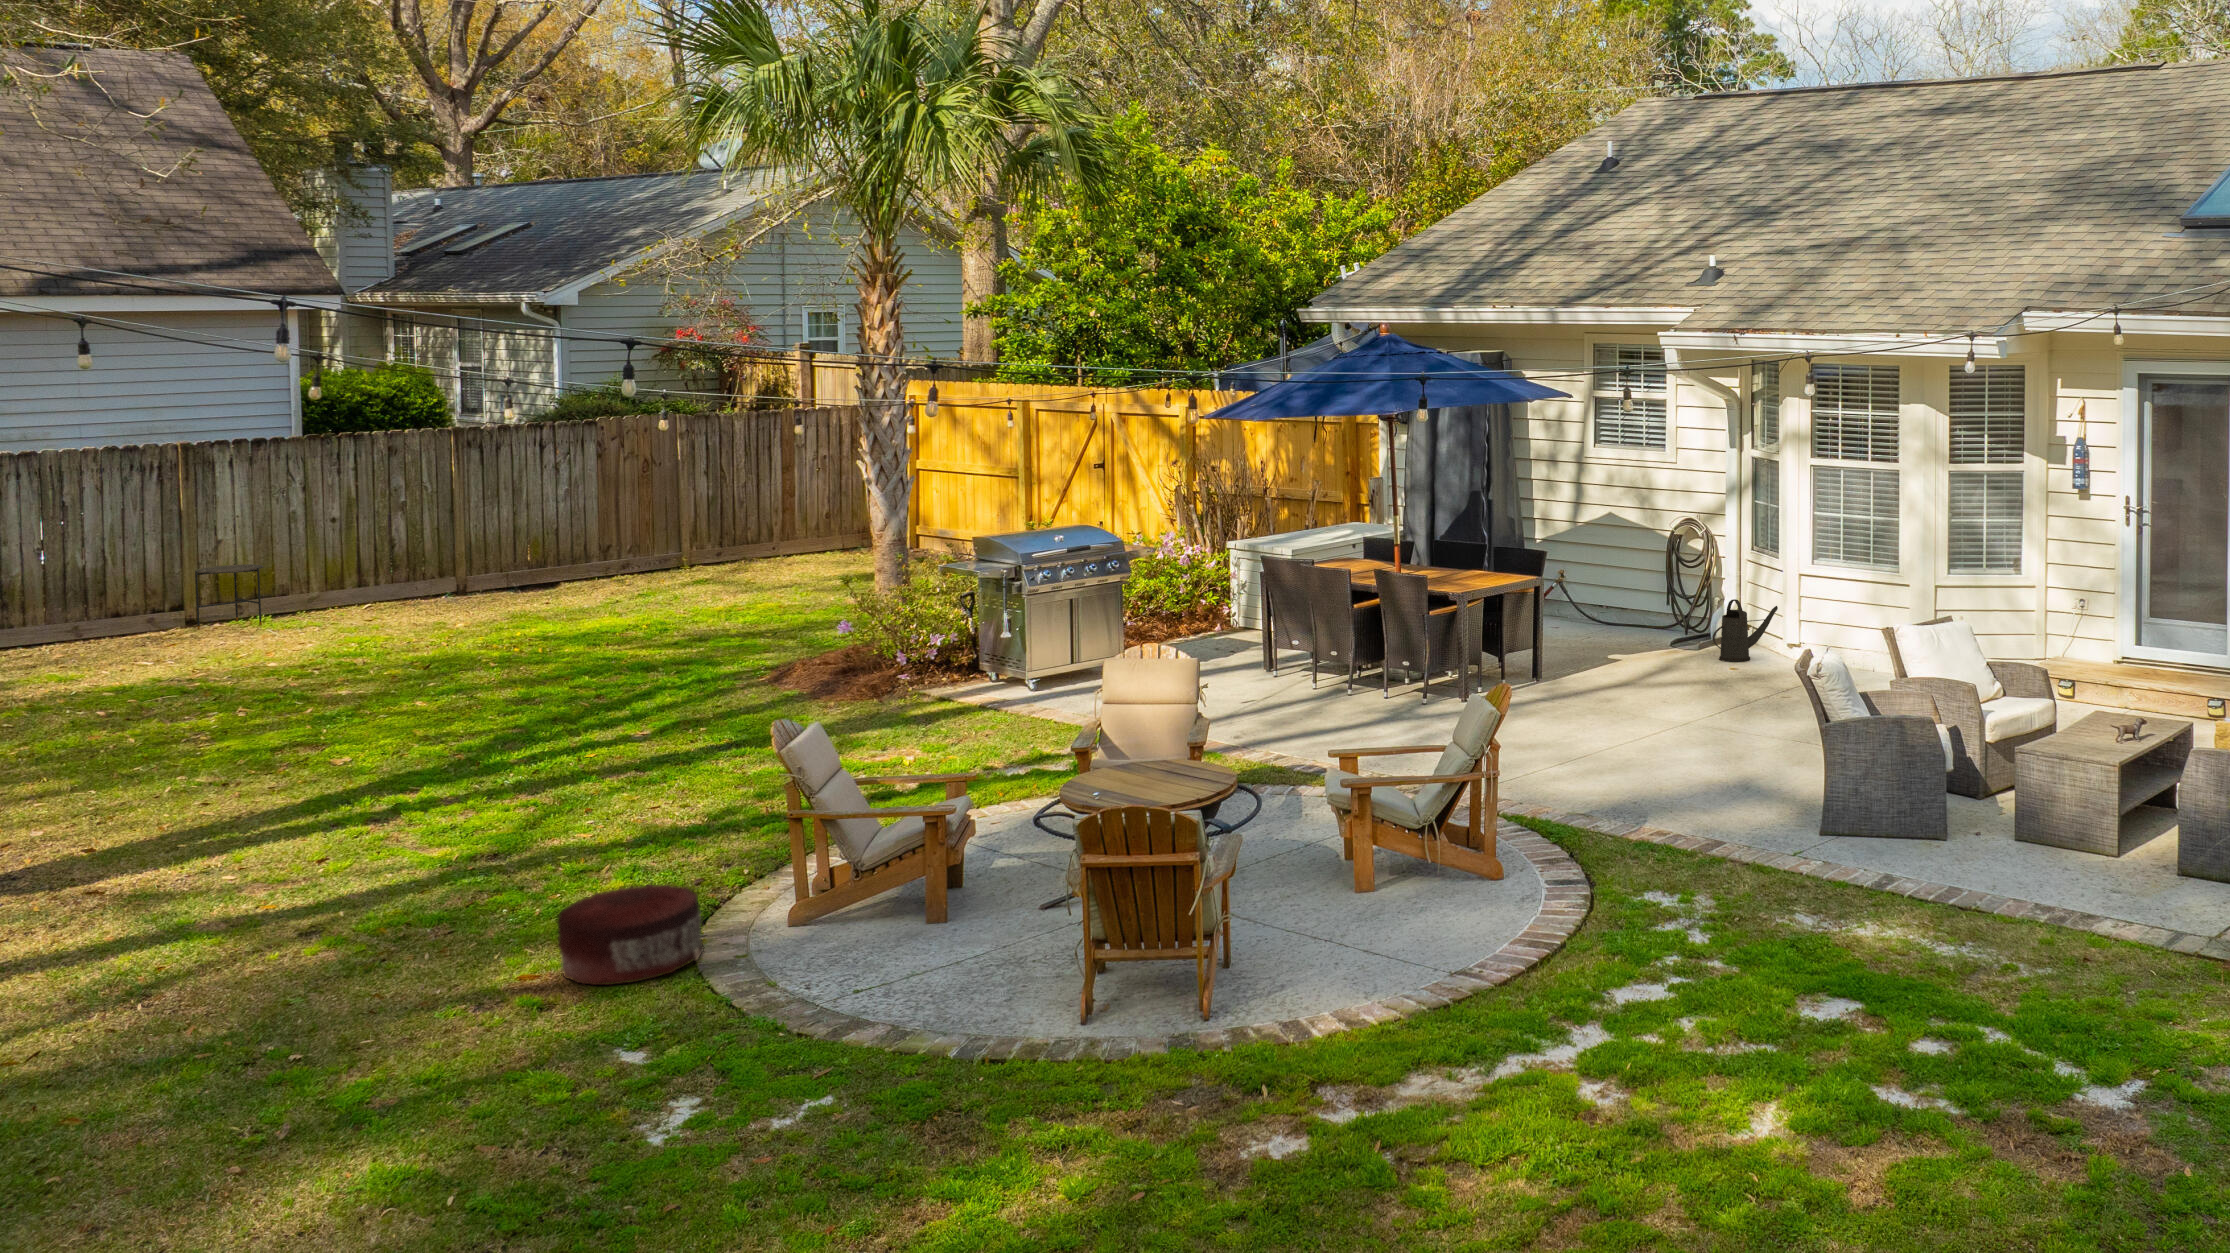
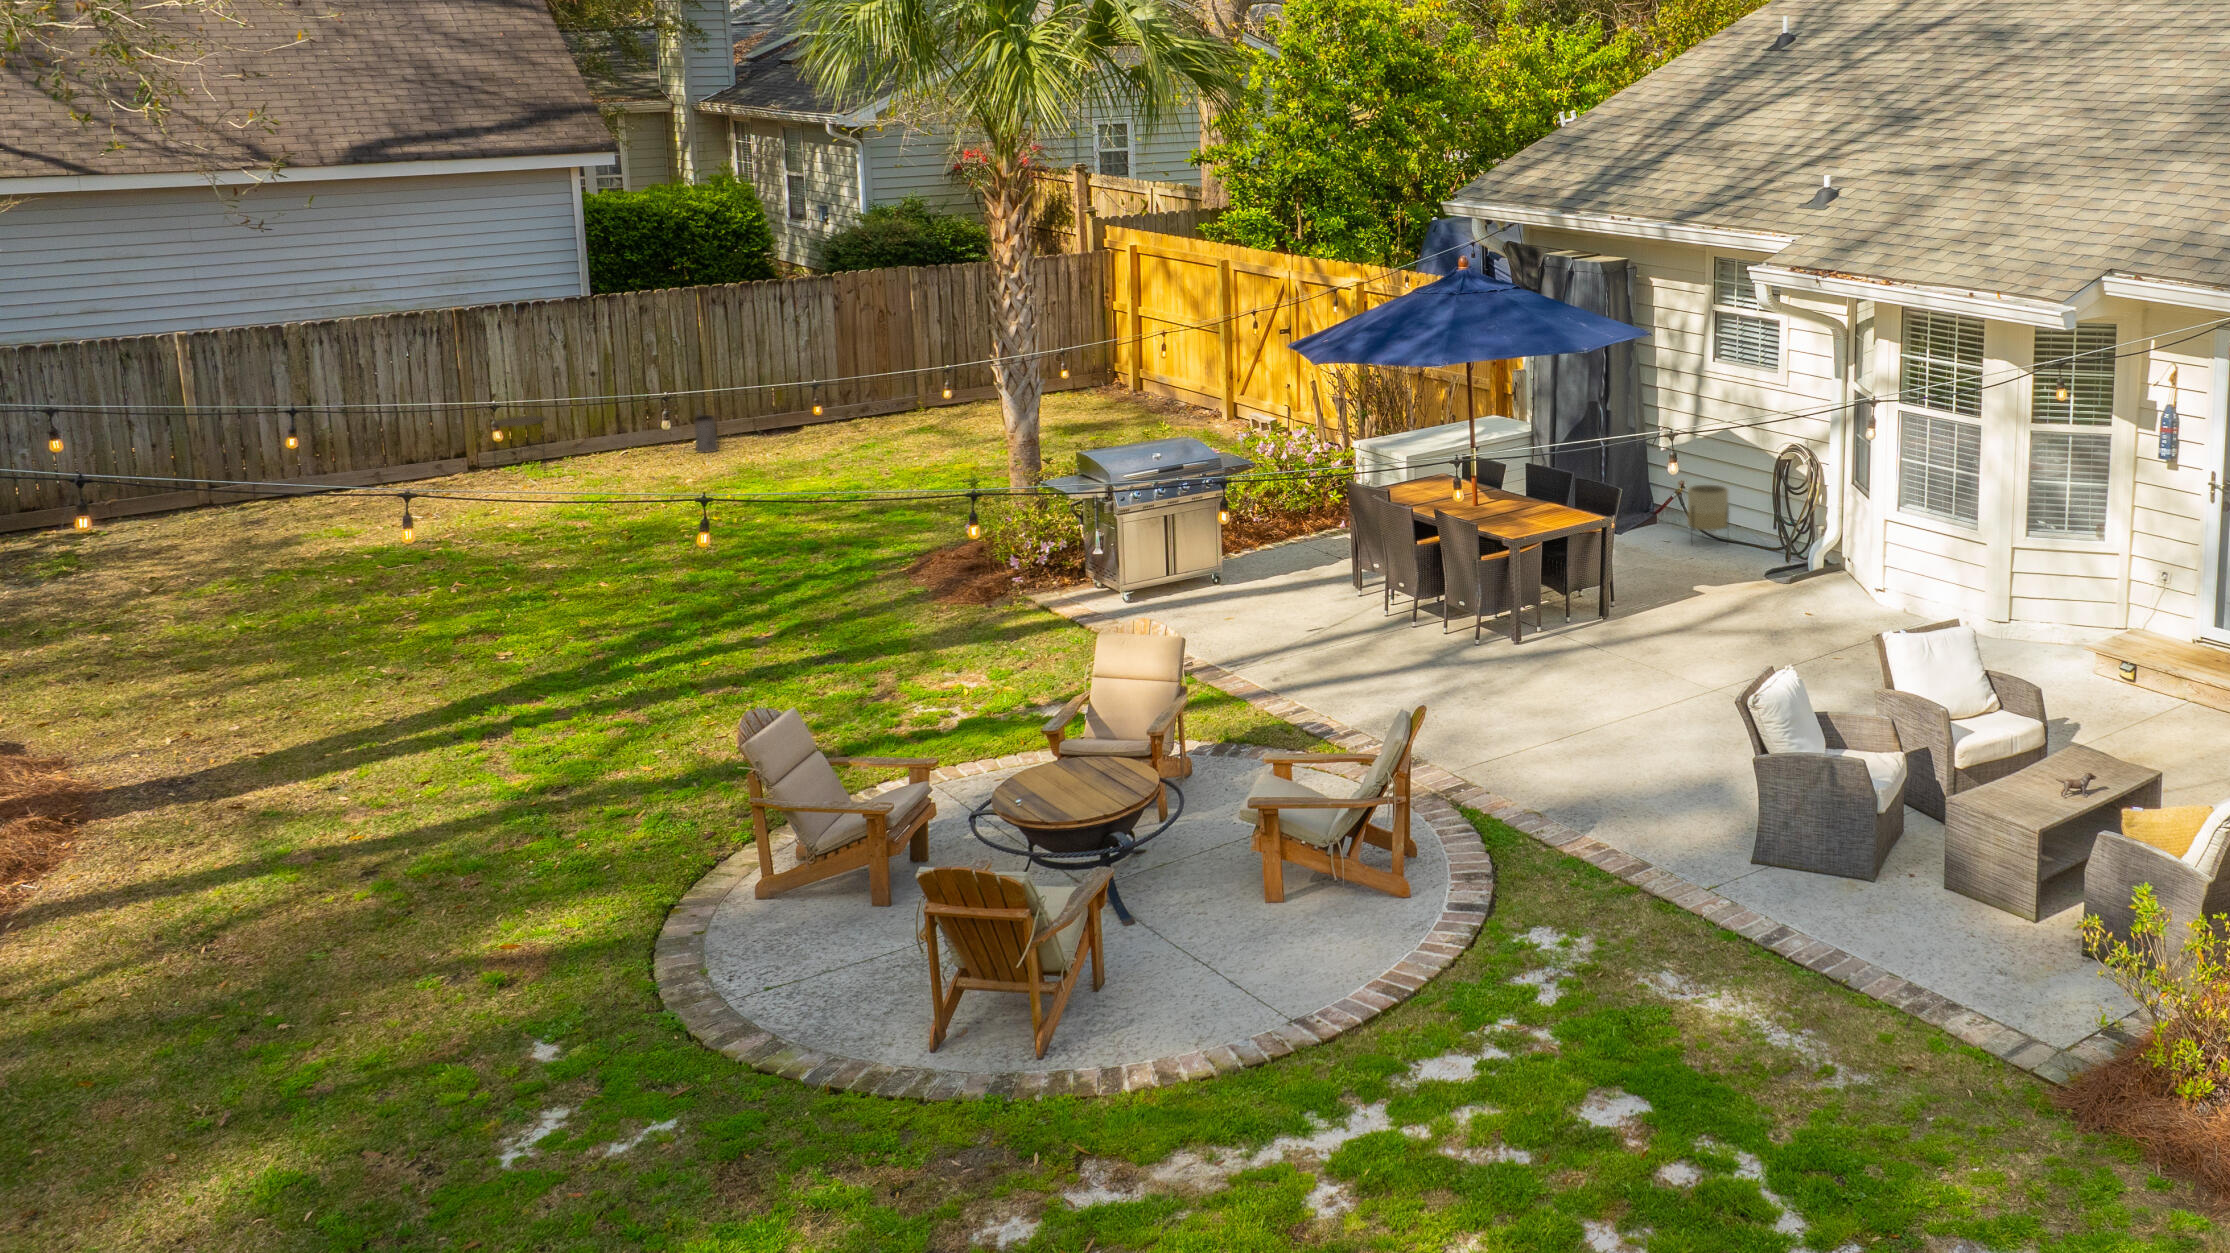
planter: none [1580,572,1622,632] -> present [1688,485,1729,542]
watering can: present [1713,599,1778,662] -> present [695,407,719,453]
pouf: present [557,884,705,985] -> none [517,860,656,963]

